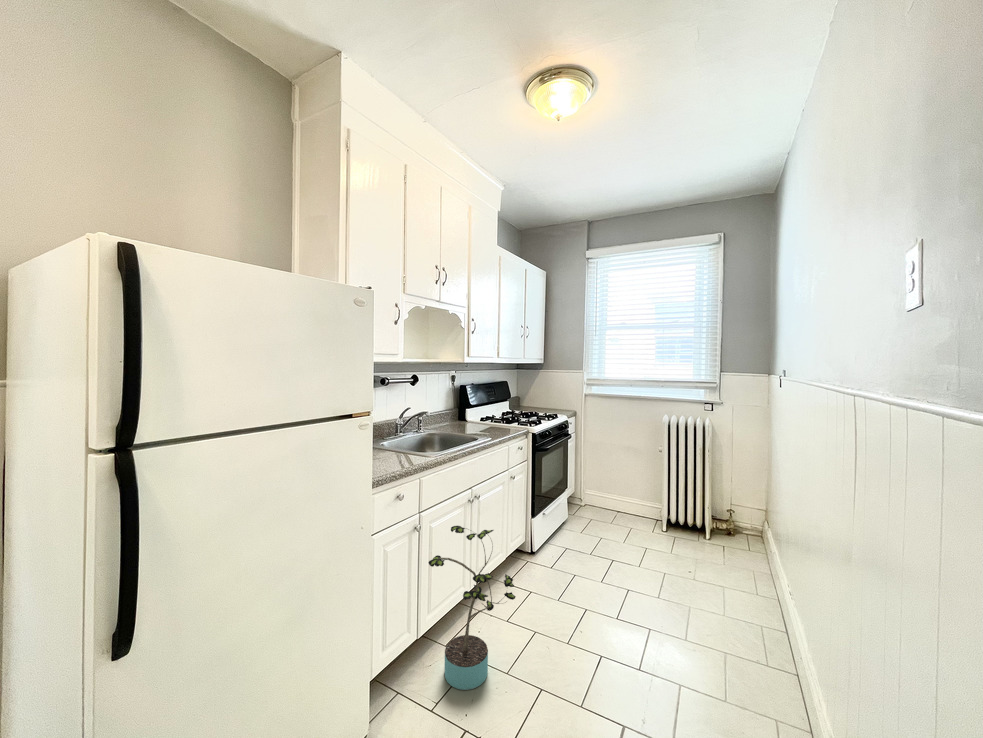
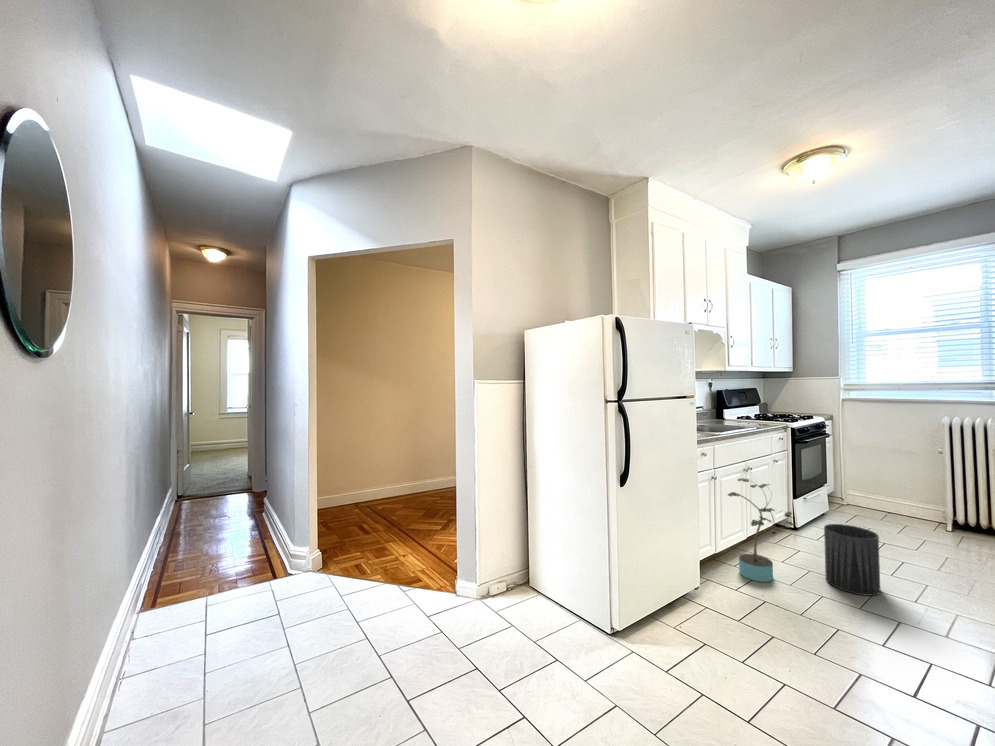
trash can: none [551,573,610,683] -> present [824,524,880,596]

